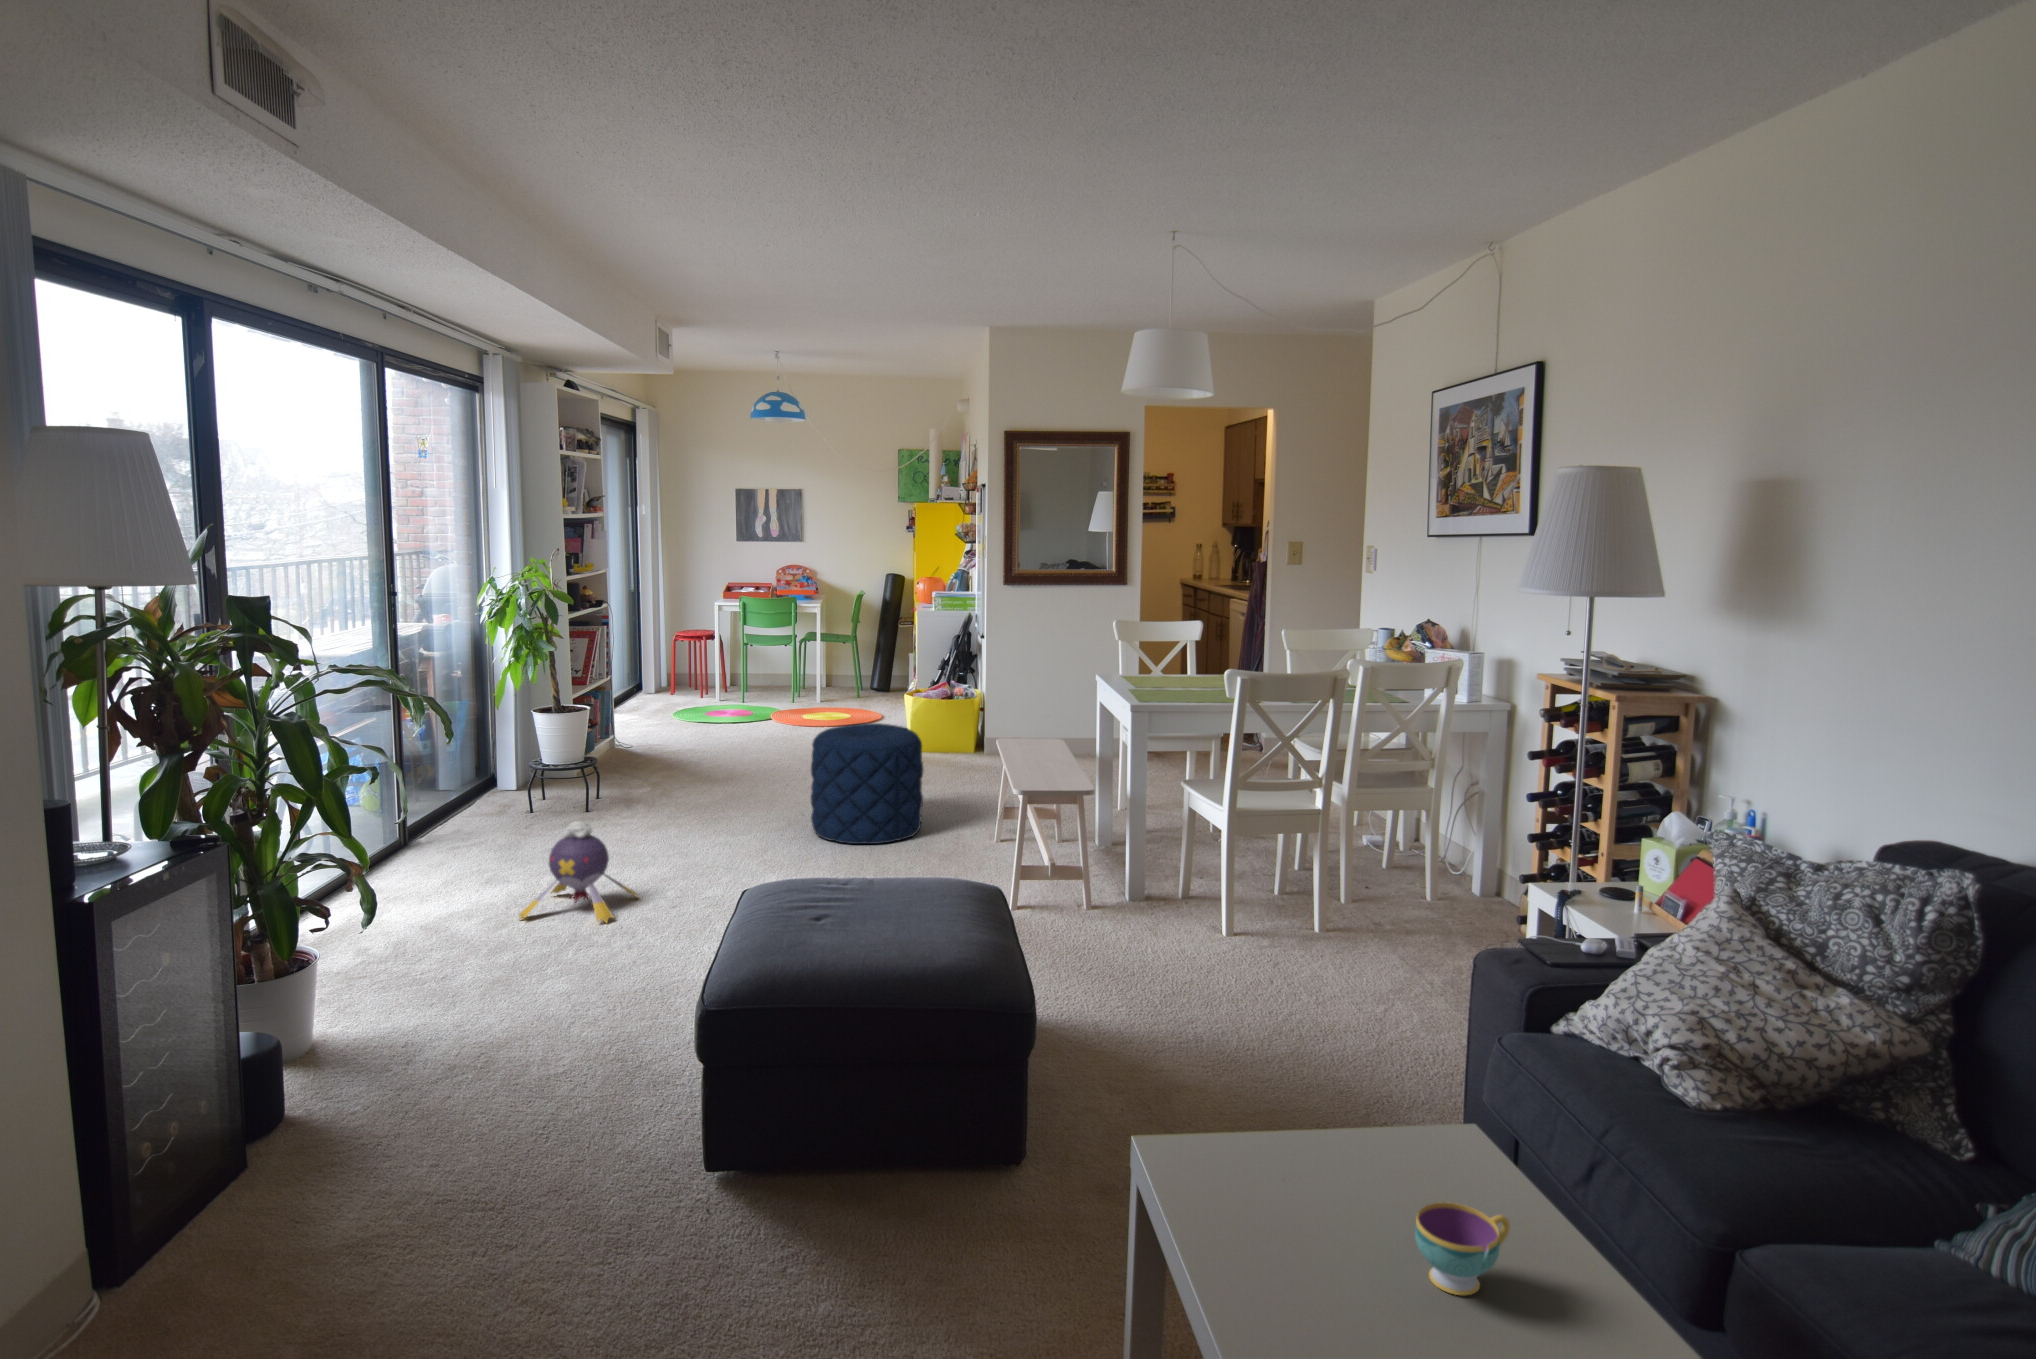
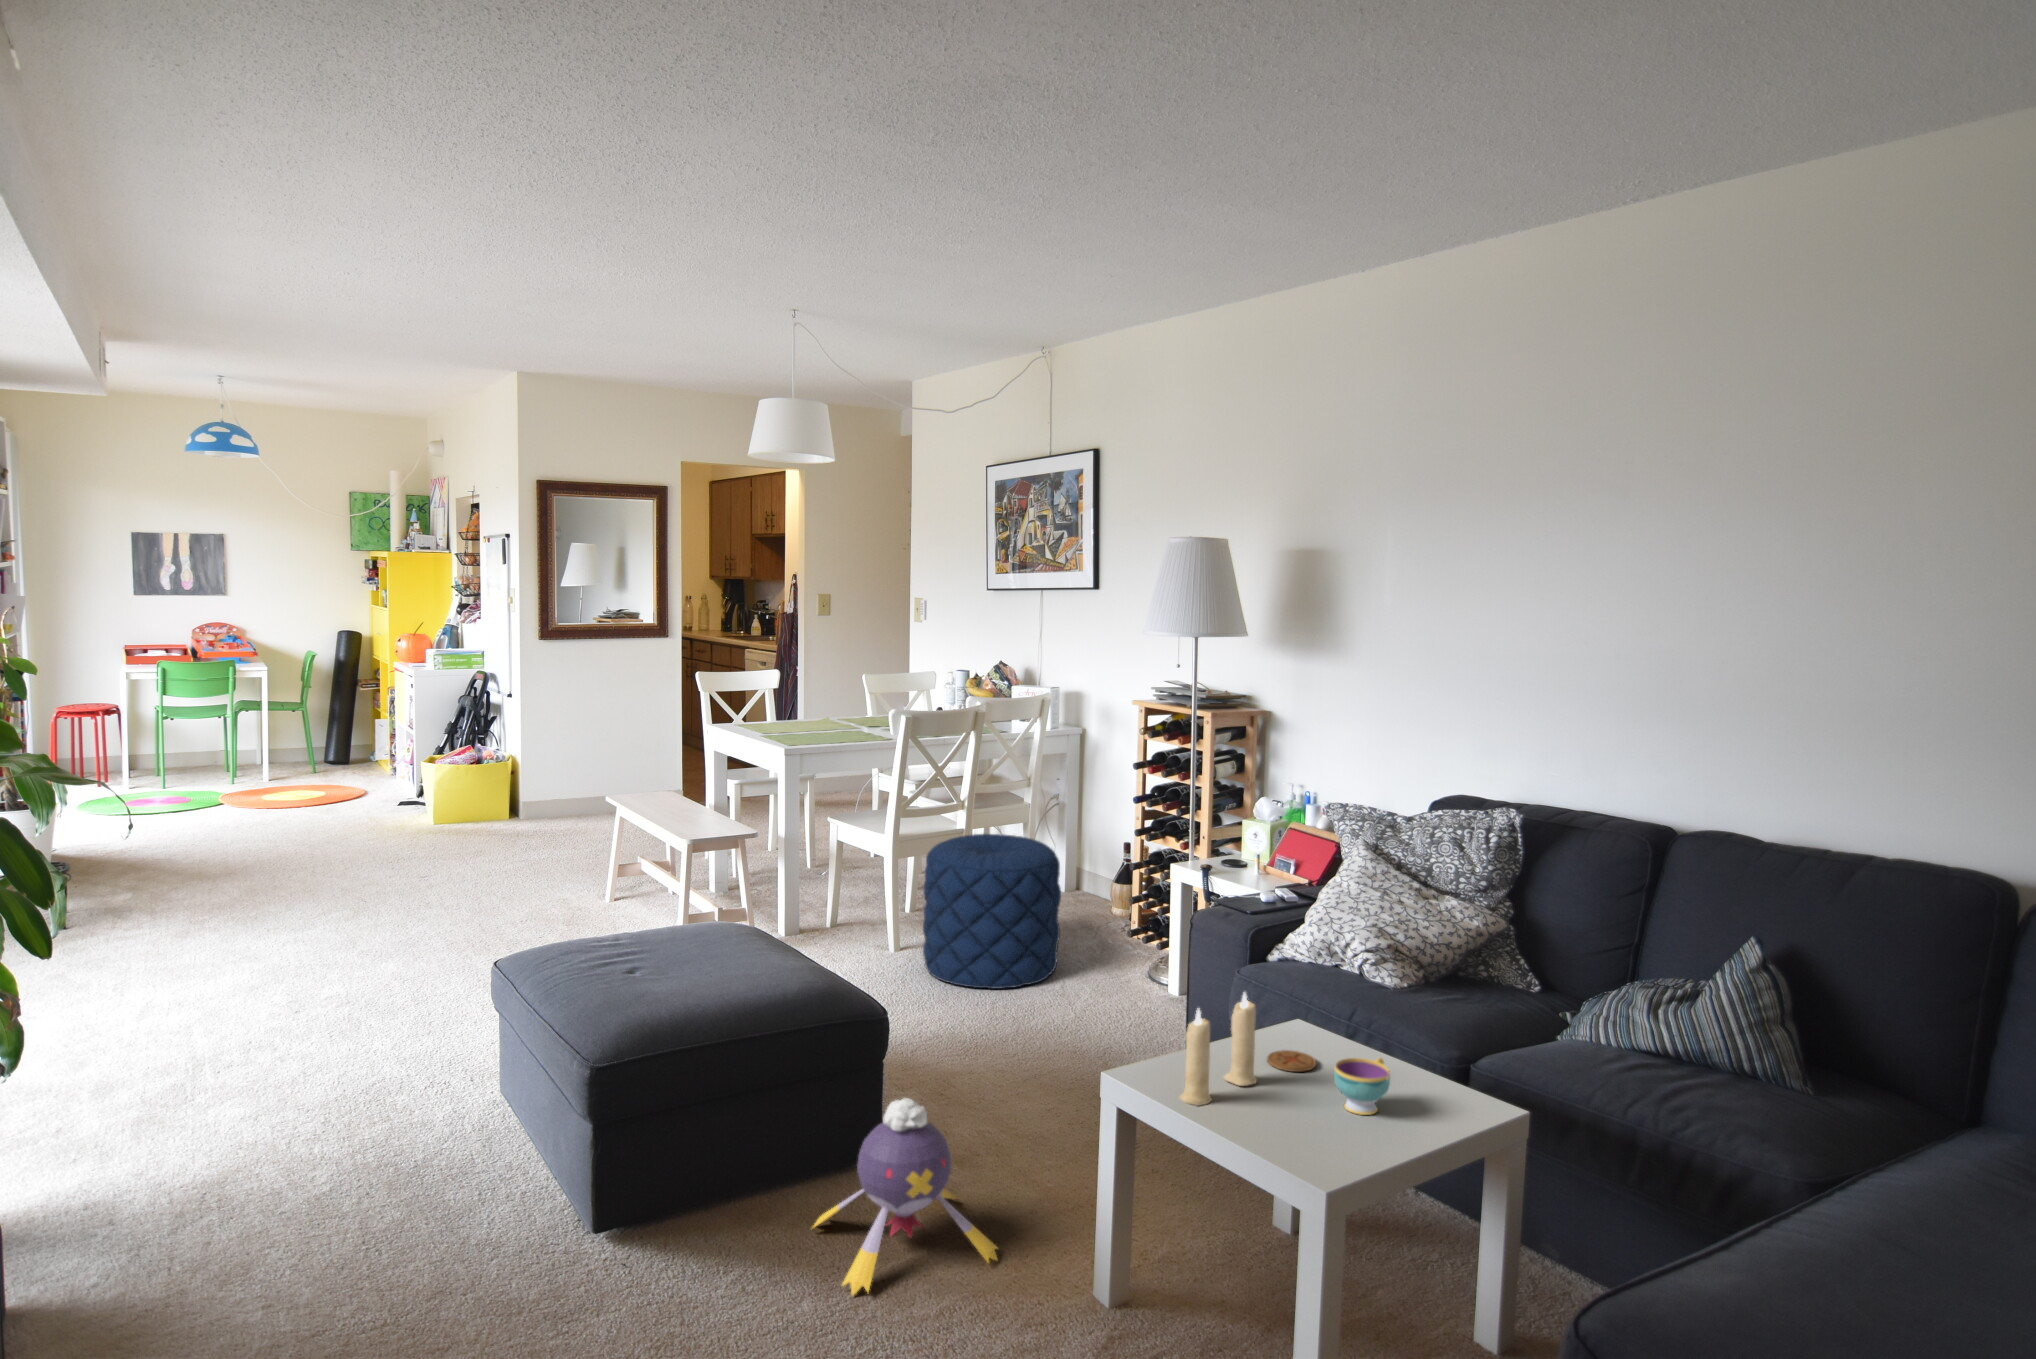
pouf: present [811,723,924,844] -> present [923,834,1061,989]
plush toy: present [520,821,638,923] -> present [814,1098,997,1295]
candle: none [1205,1063,1341,1212] -> present [1179,993,1257,1106]
coaster: none [1384,1162,1455,1202] -> present [1267,1050,1316,1072]

